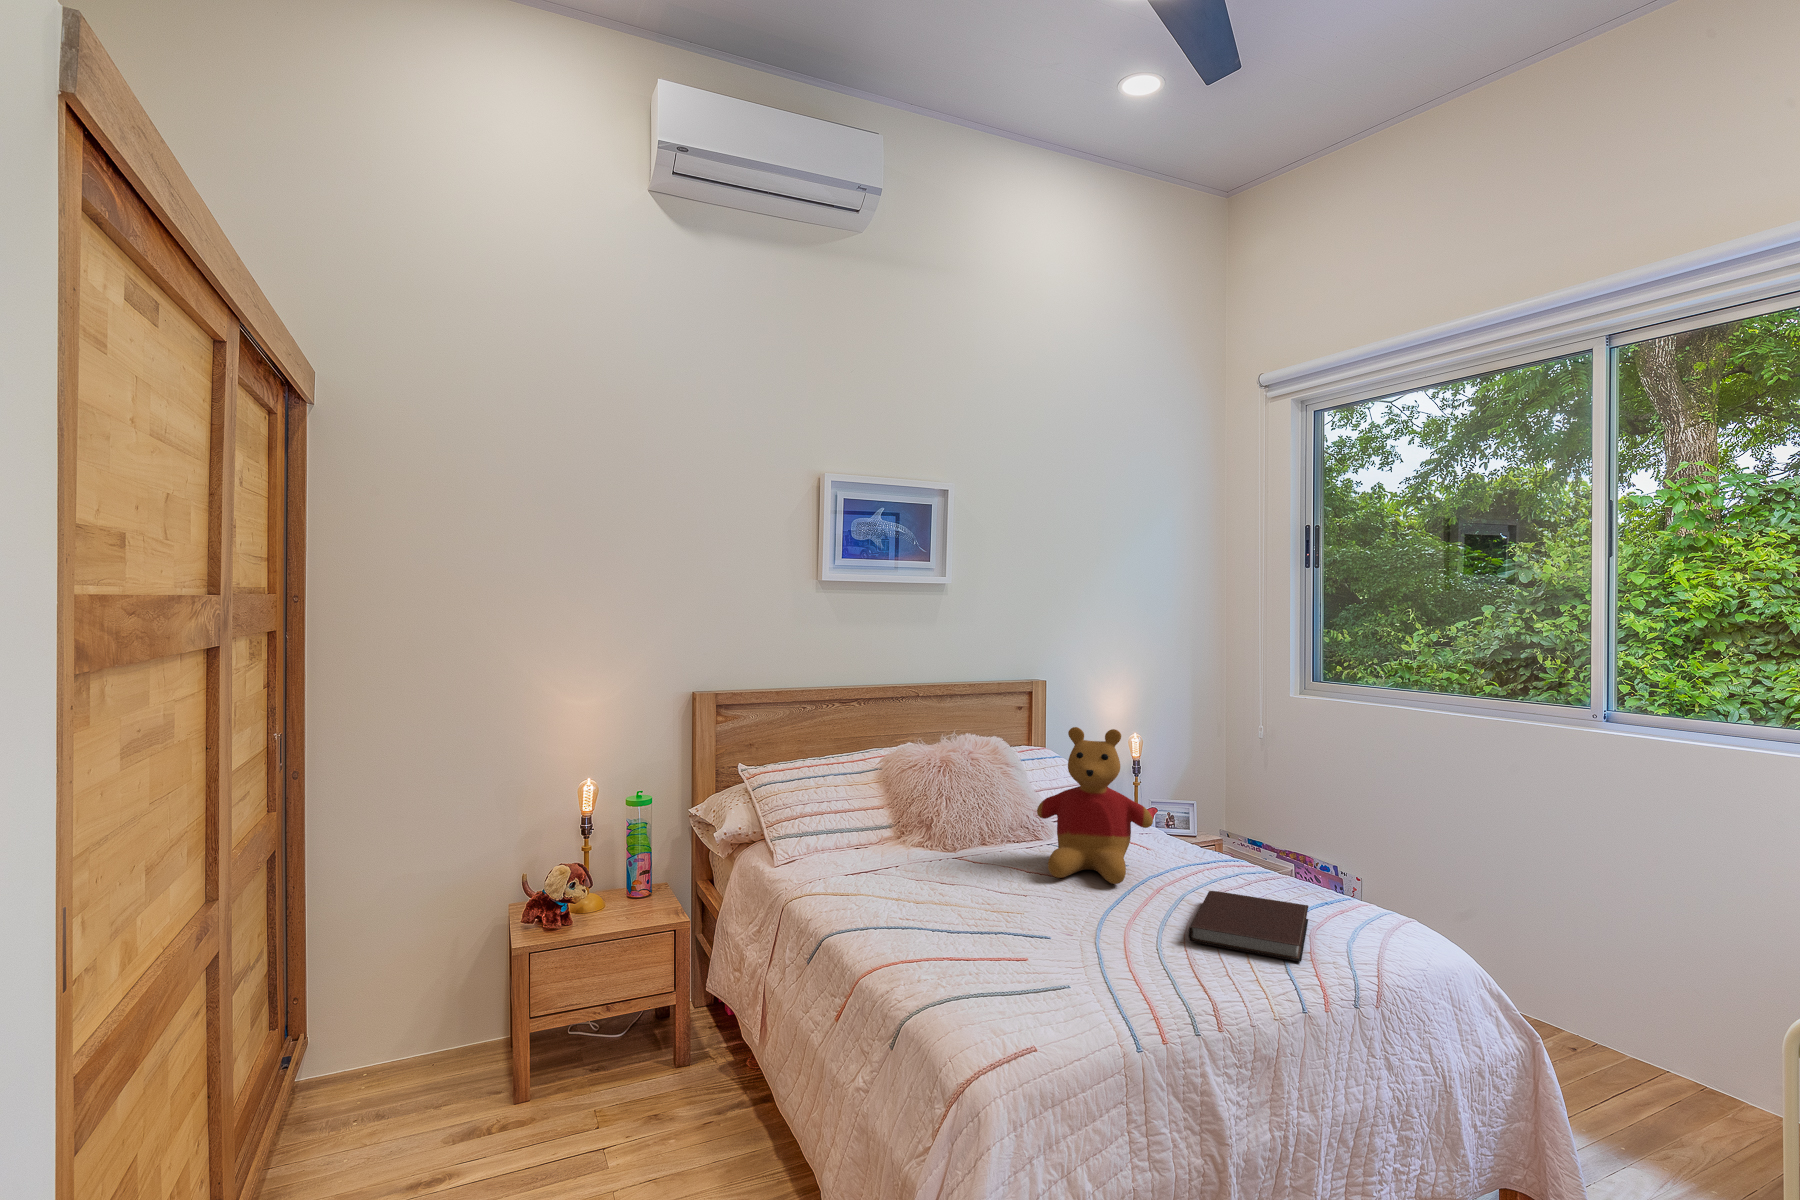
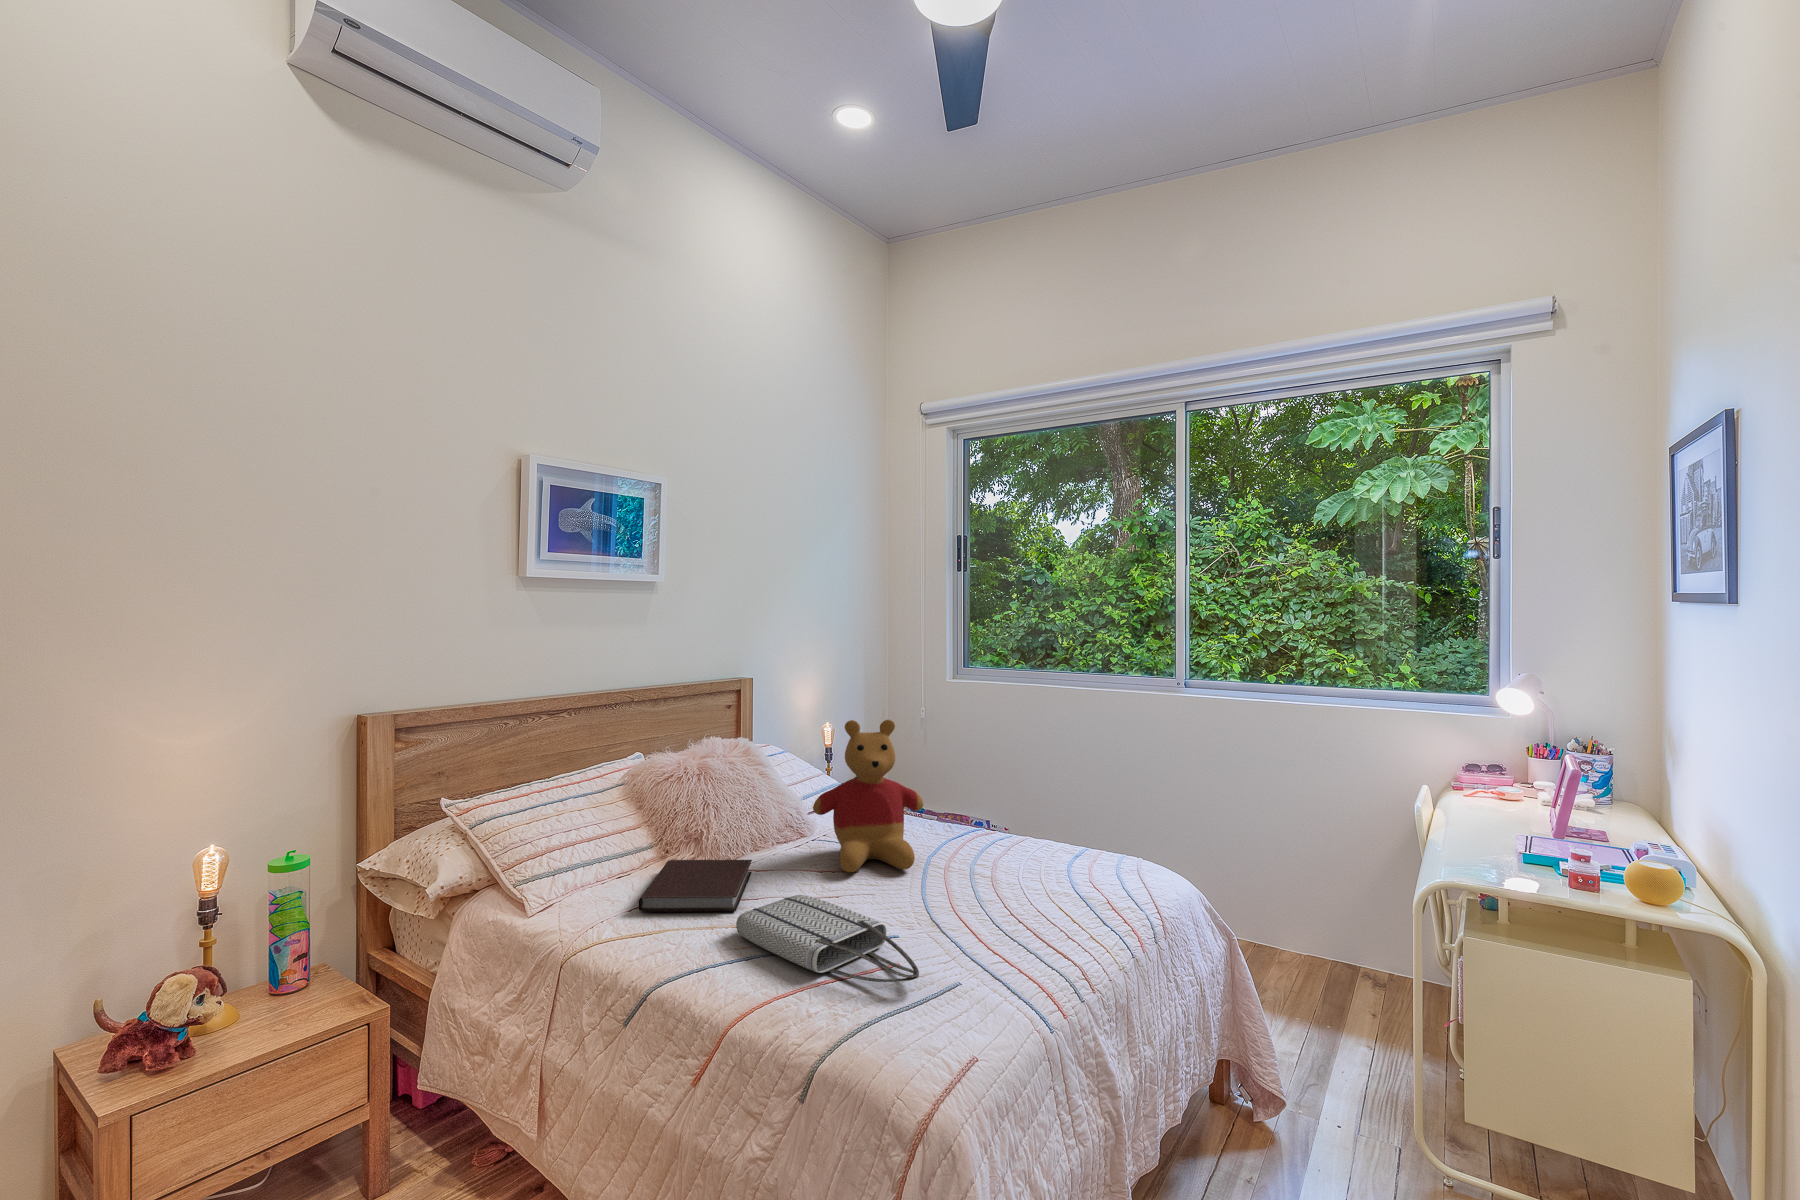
tote bag: none [914,886,1037,973] -> present [736,895,919,982]
notebook: present [1189,891,1308,962] -> present [639,860,752,912]

